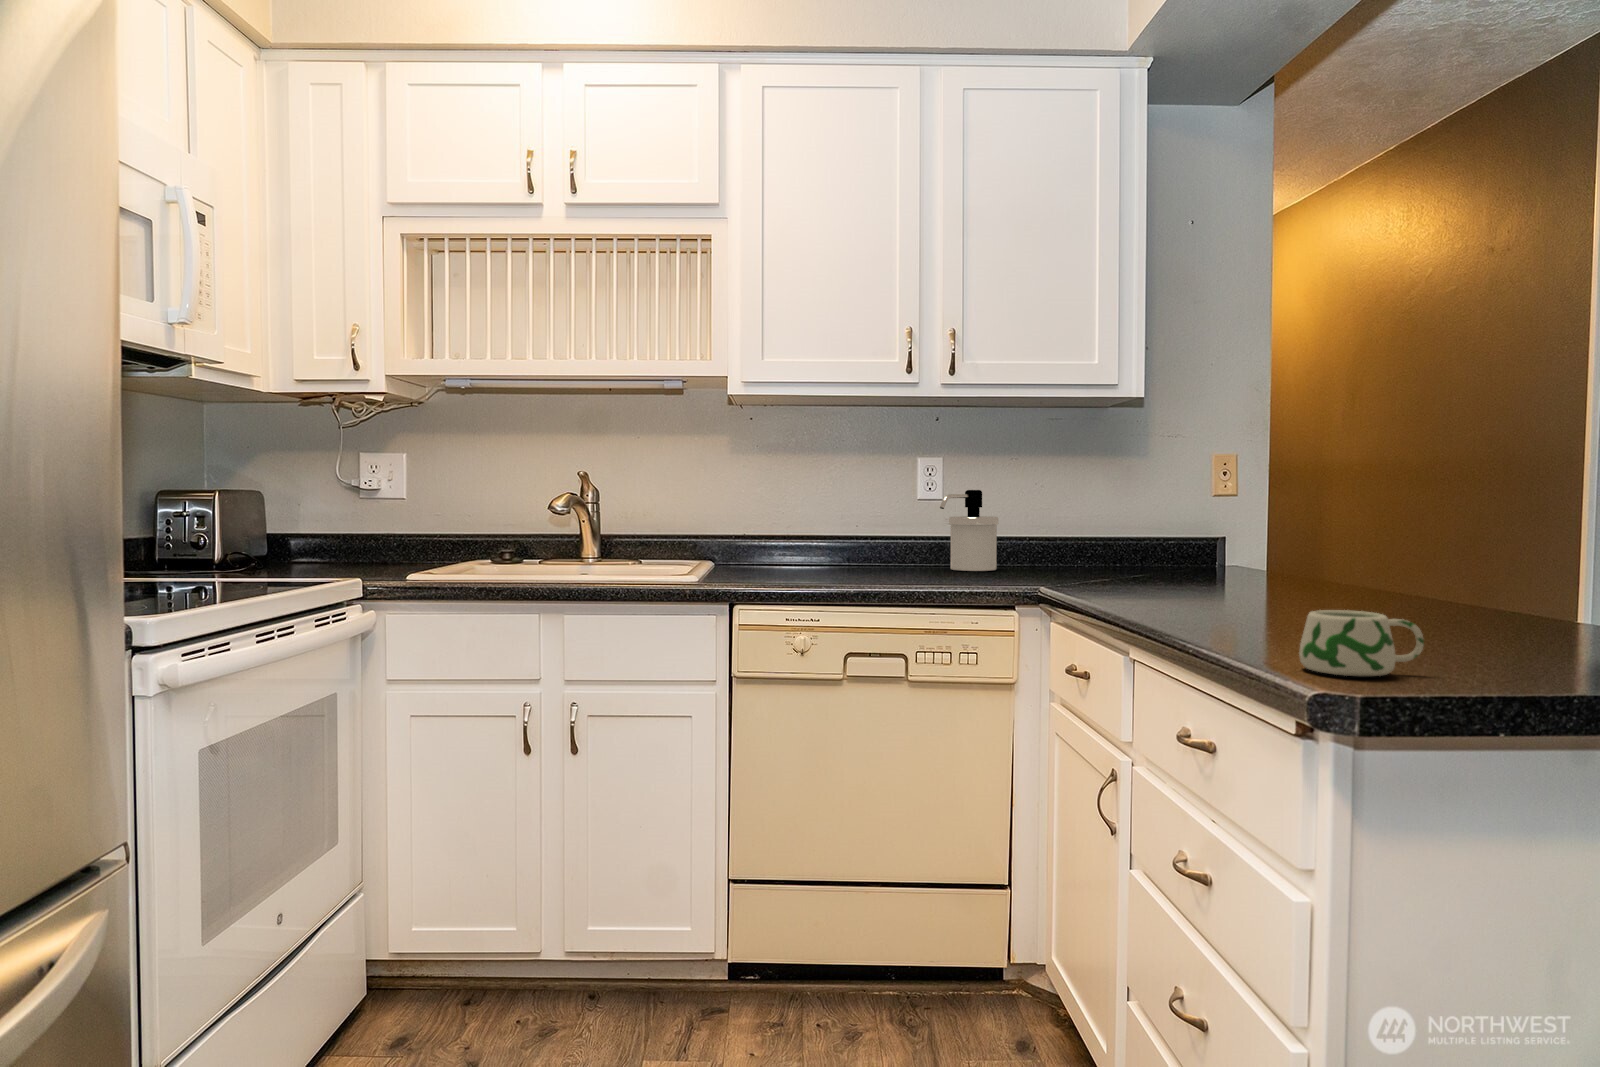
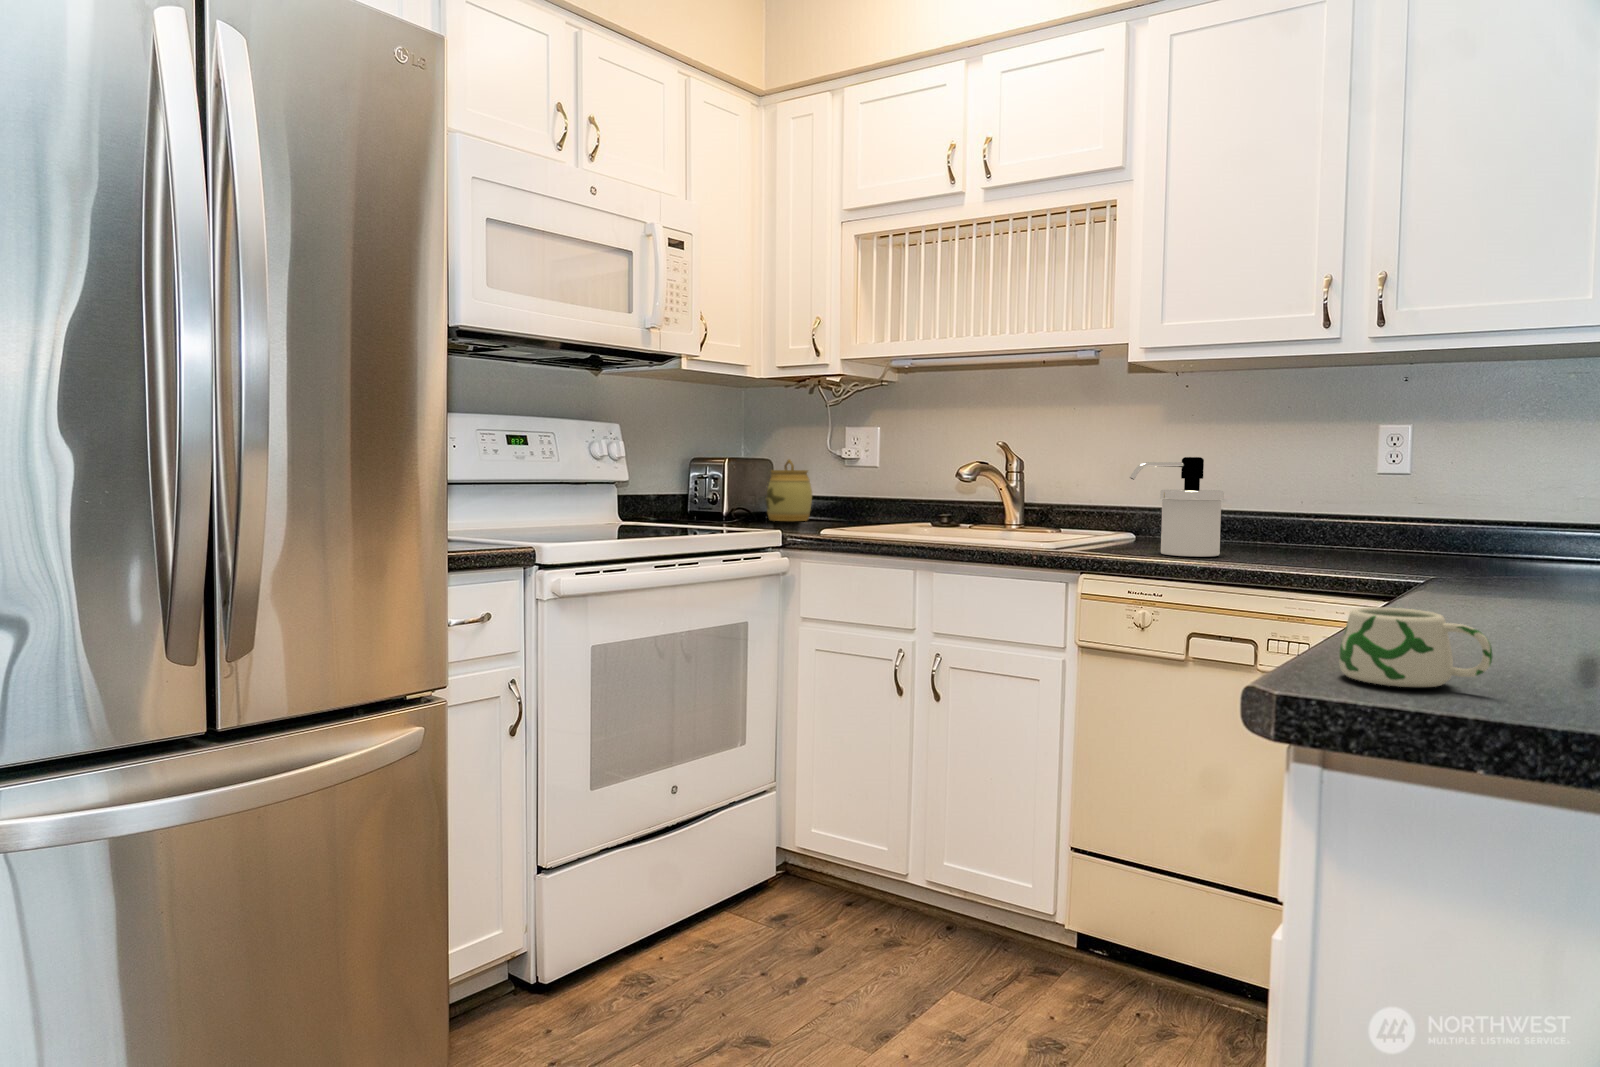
soap dispenser: present [940,490,998,571] -> present [1130,457,1224,557]
jar: none [270,492,330,567] -> present [766,459,812,521]

